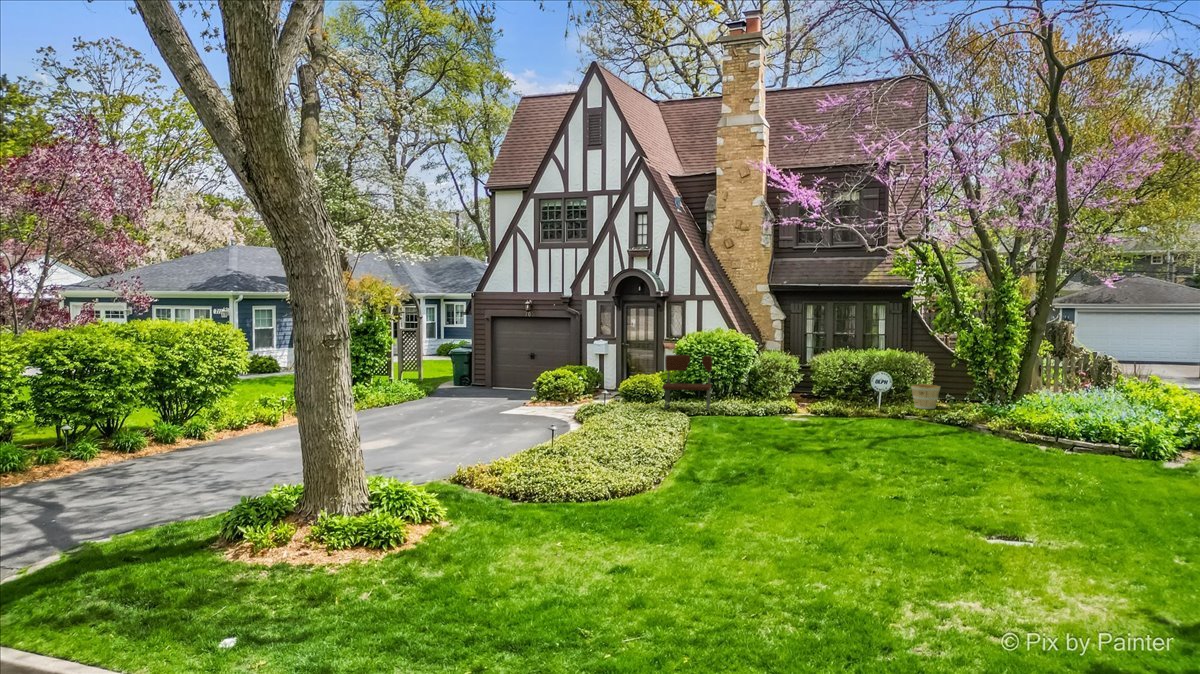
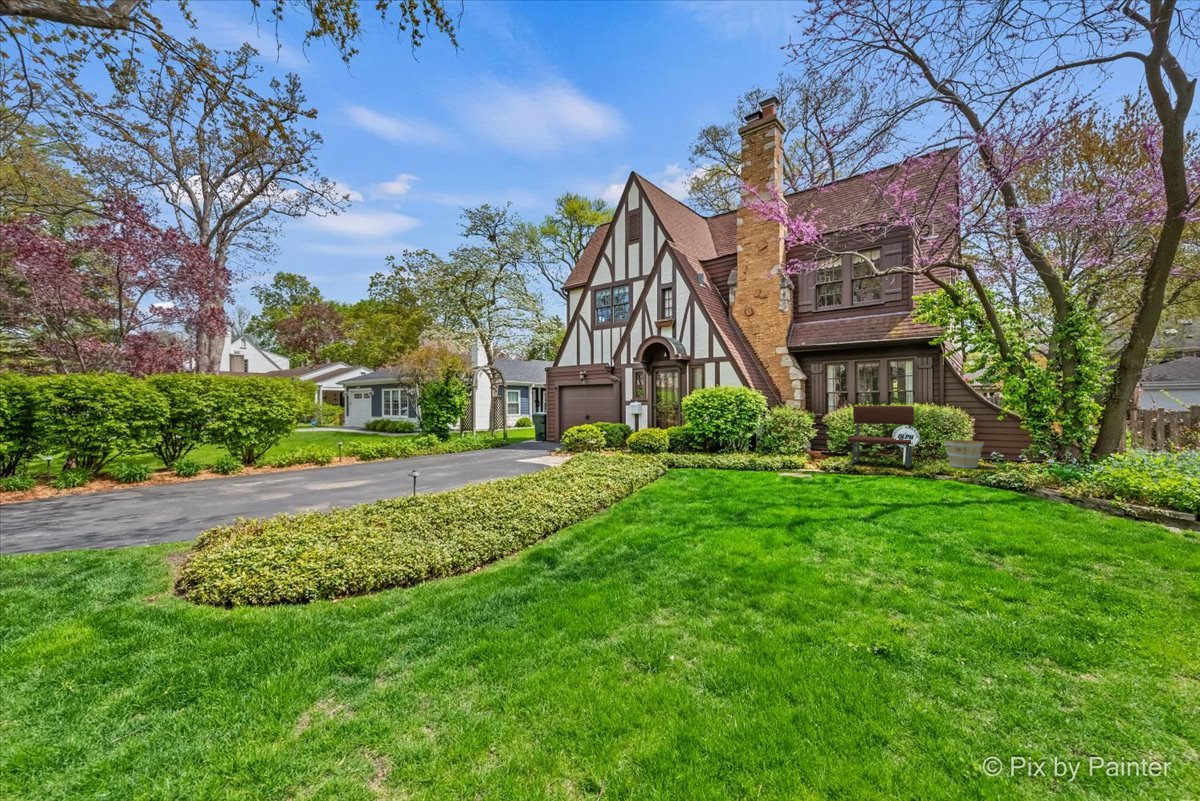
bench: present [662,355,712,410] -> present [848,406,914,468]

